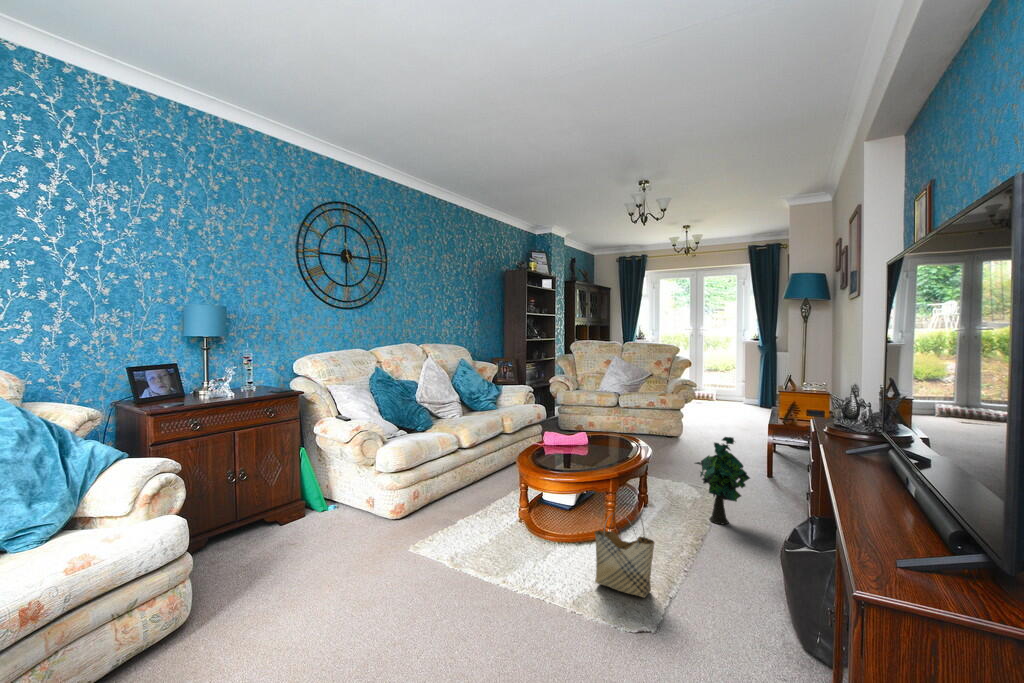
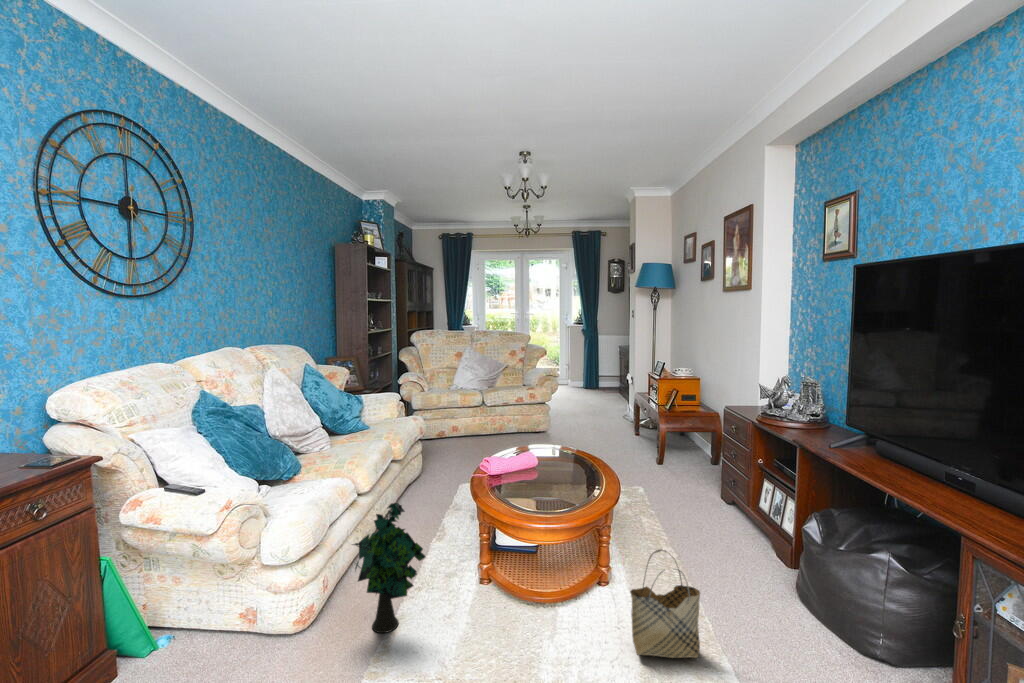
decorative plant: present [695,437,750,524] -> present [353,503,426,633]

